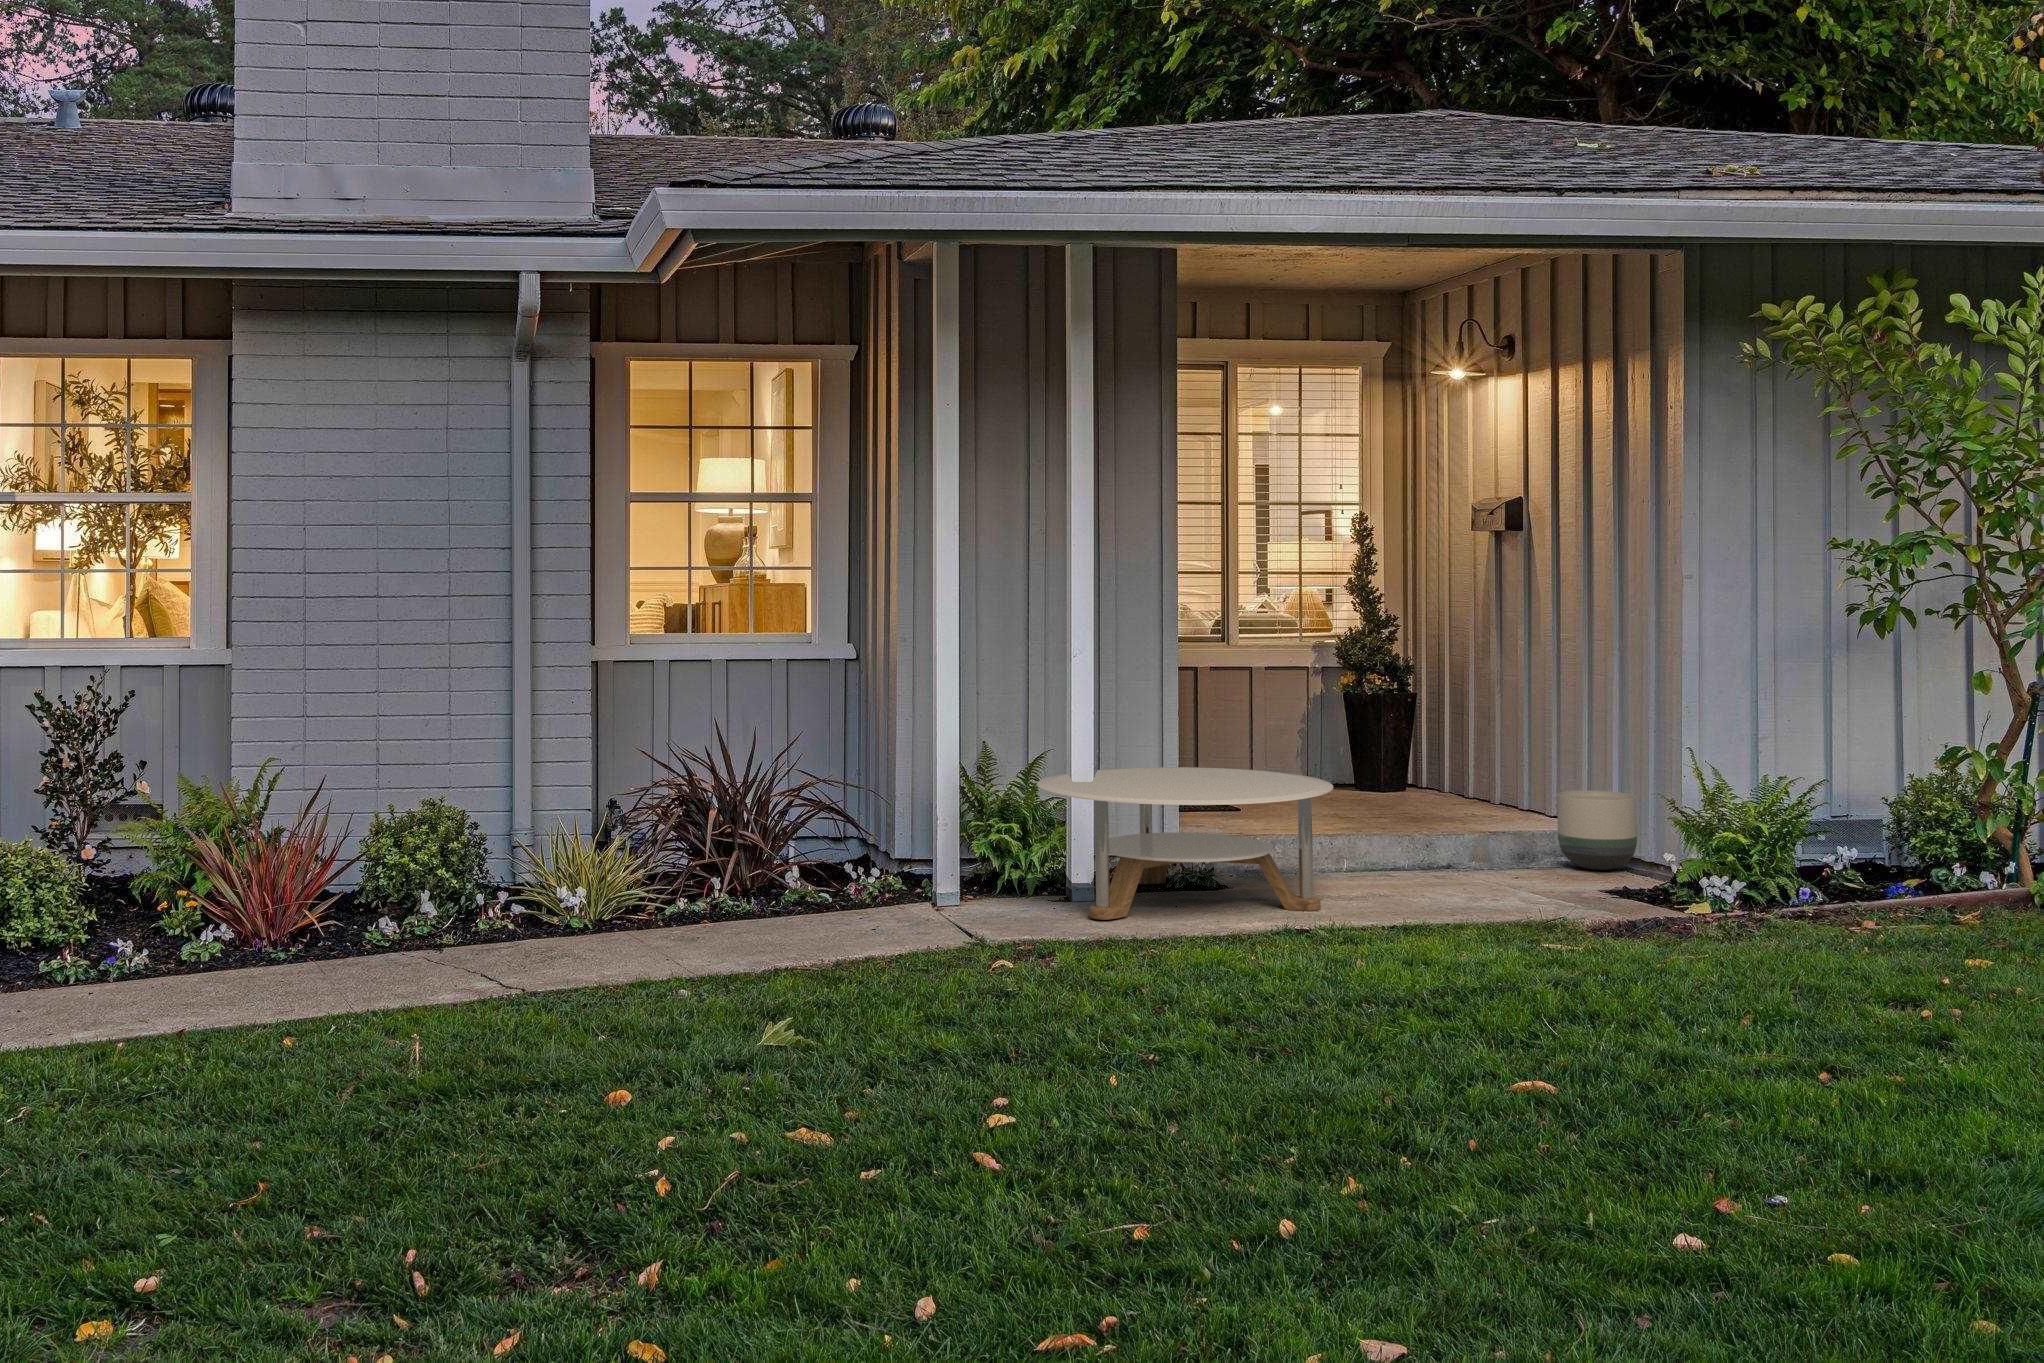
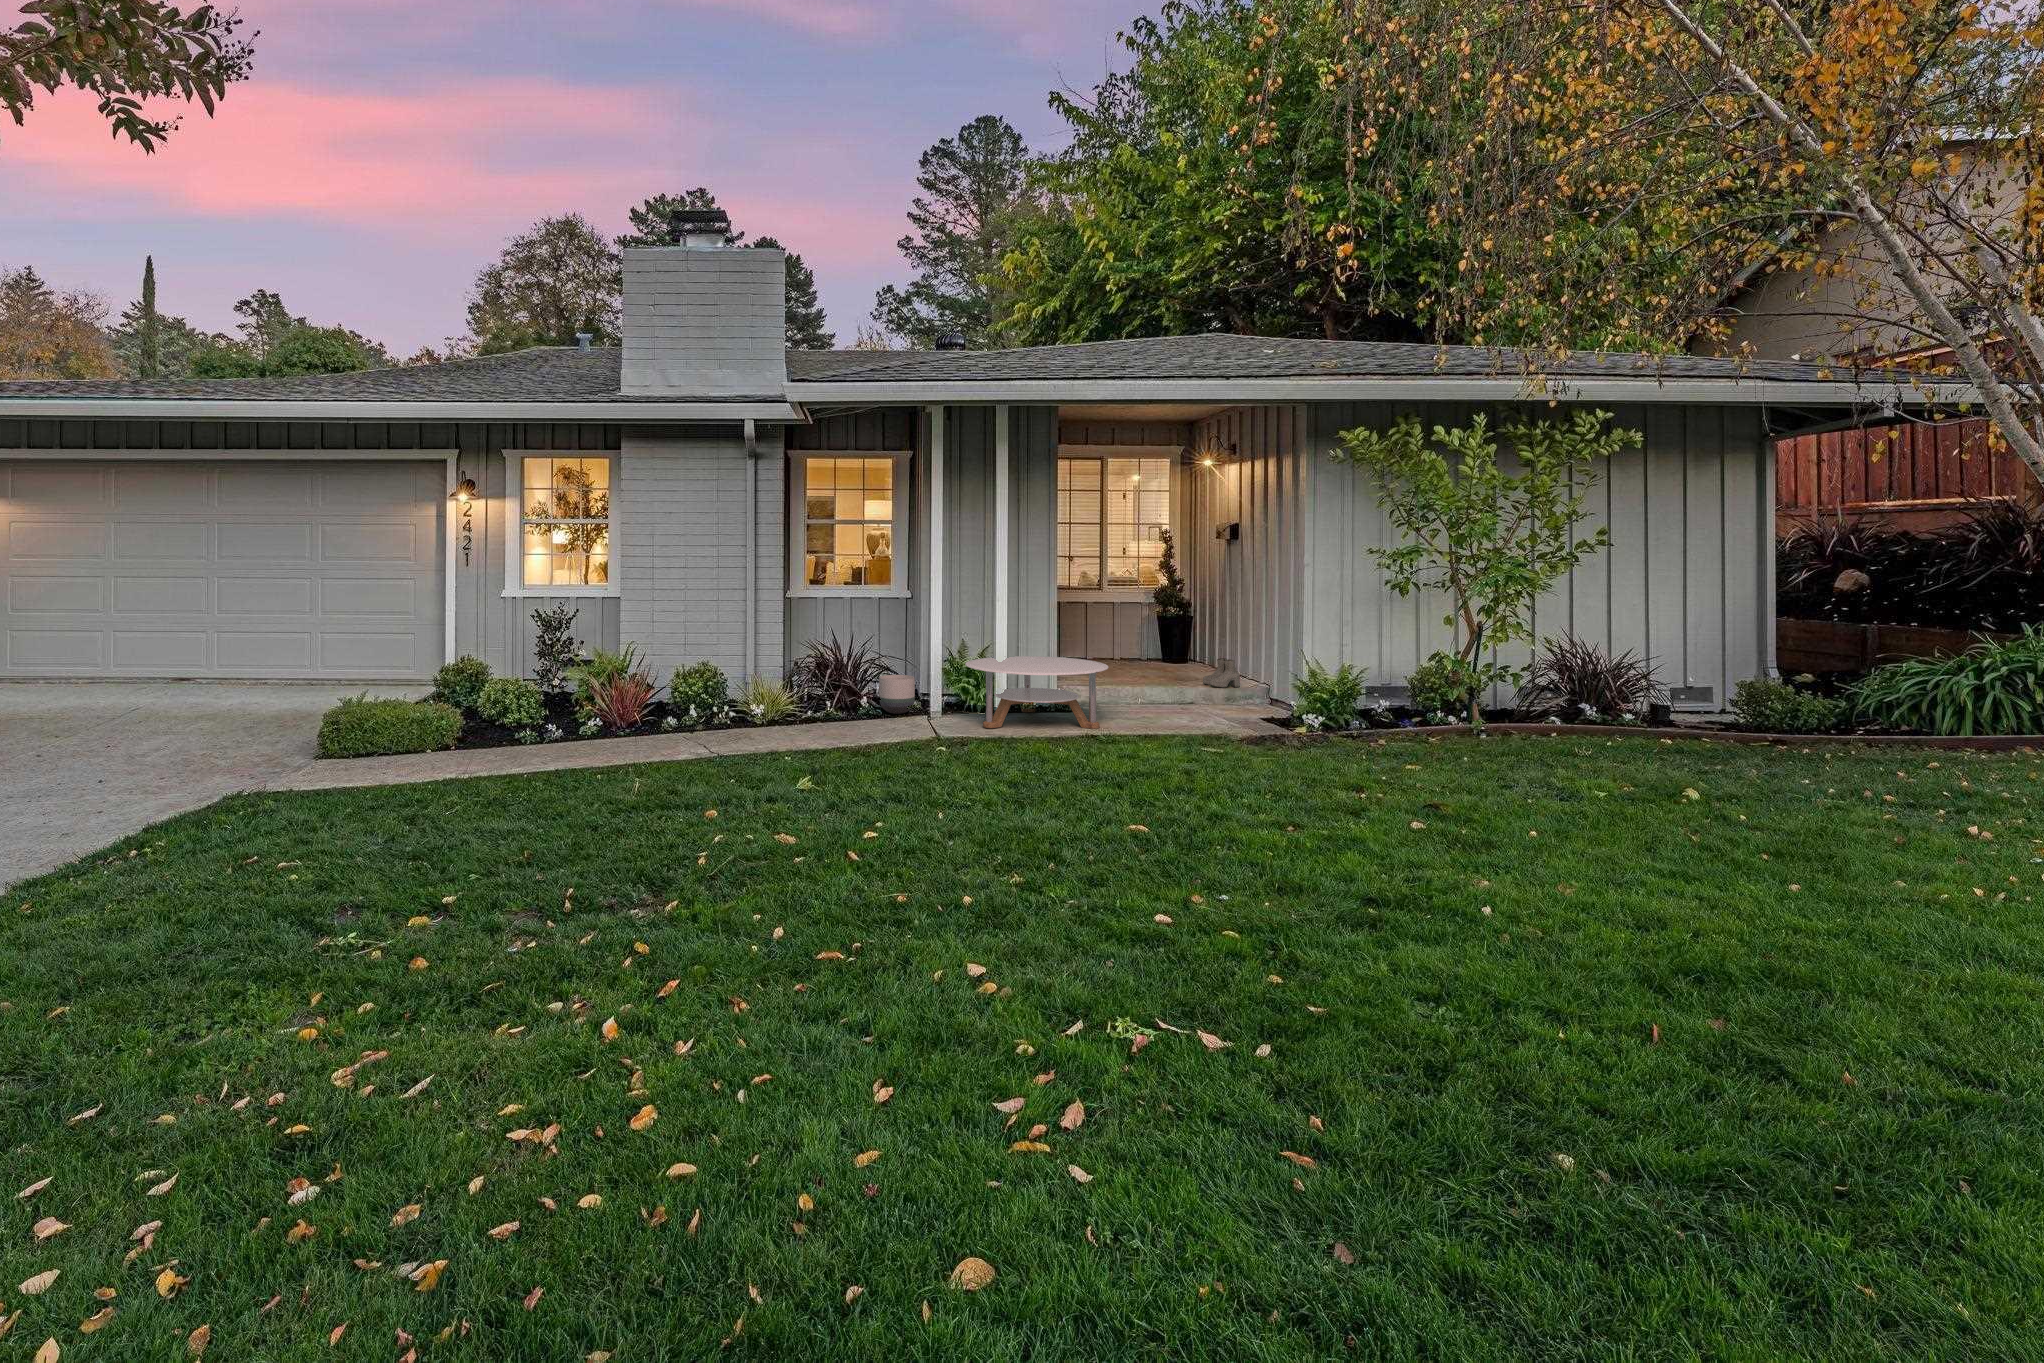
boots: none [1454,760,1527,818] -> present [1203,658,1240,688]
planter: present [1557,791,1637,870] -> present [879,675,915,714]

